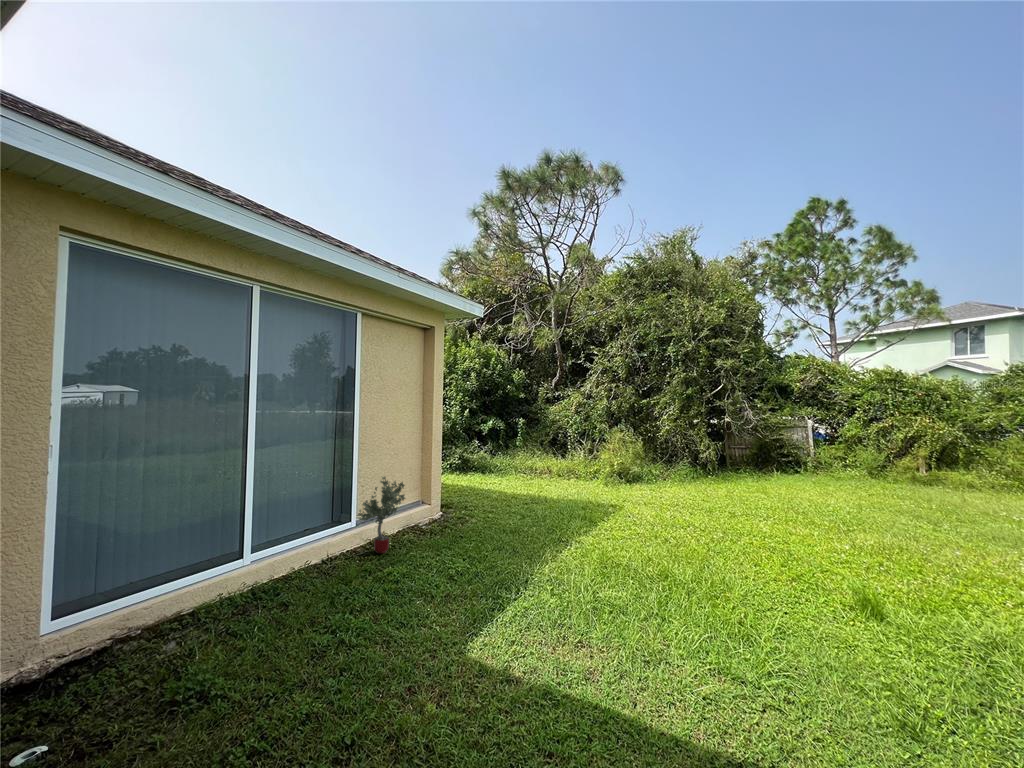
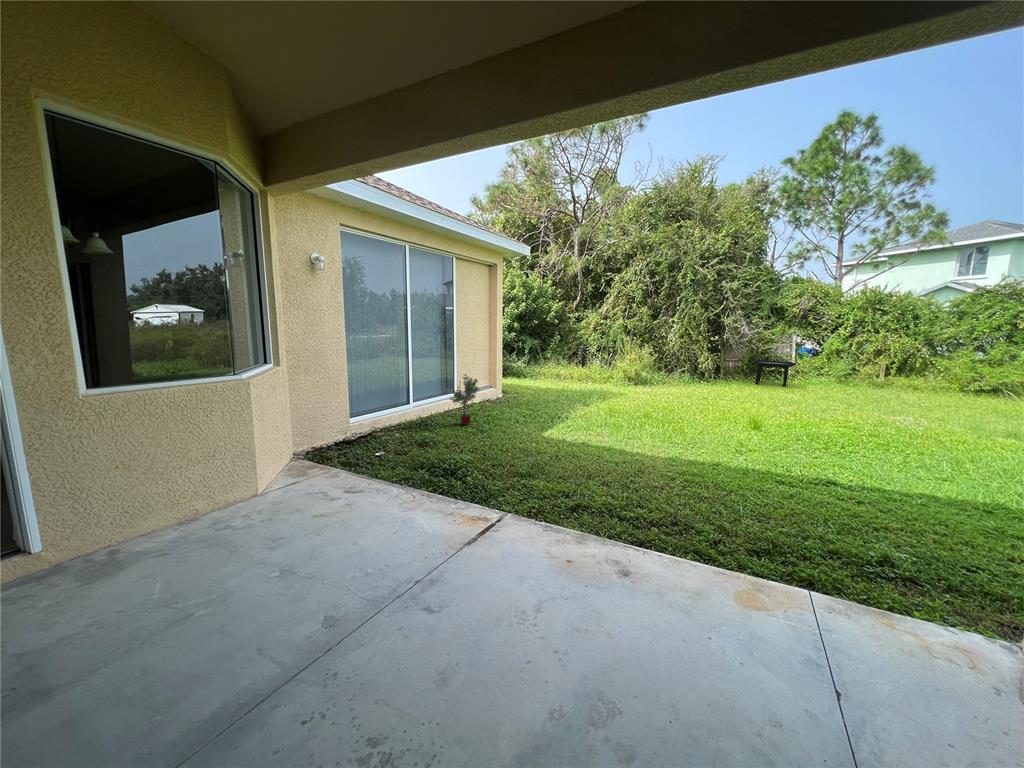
round table: none [764,448,819,482] -> present [753,360,796,387]

